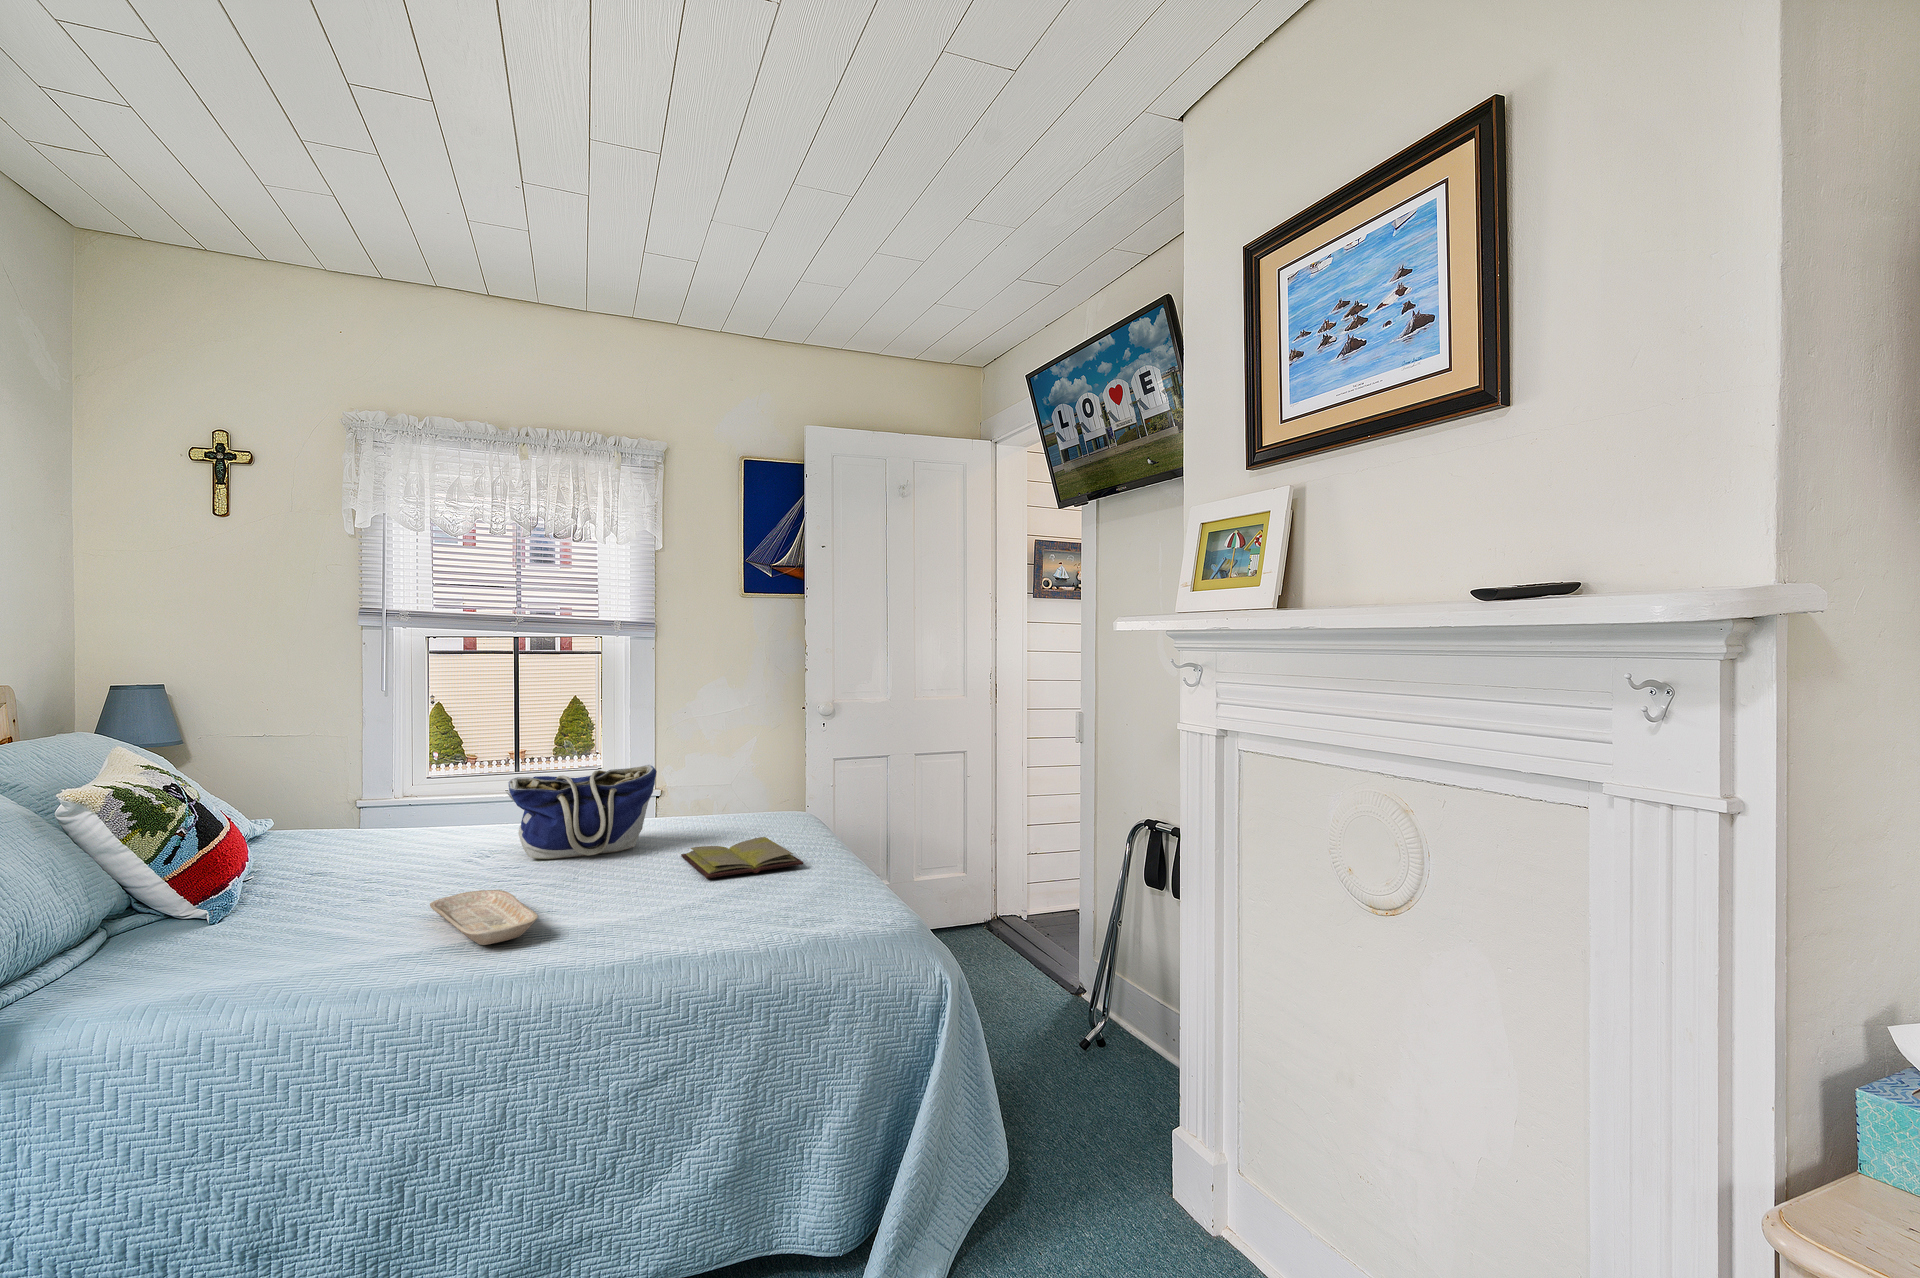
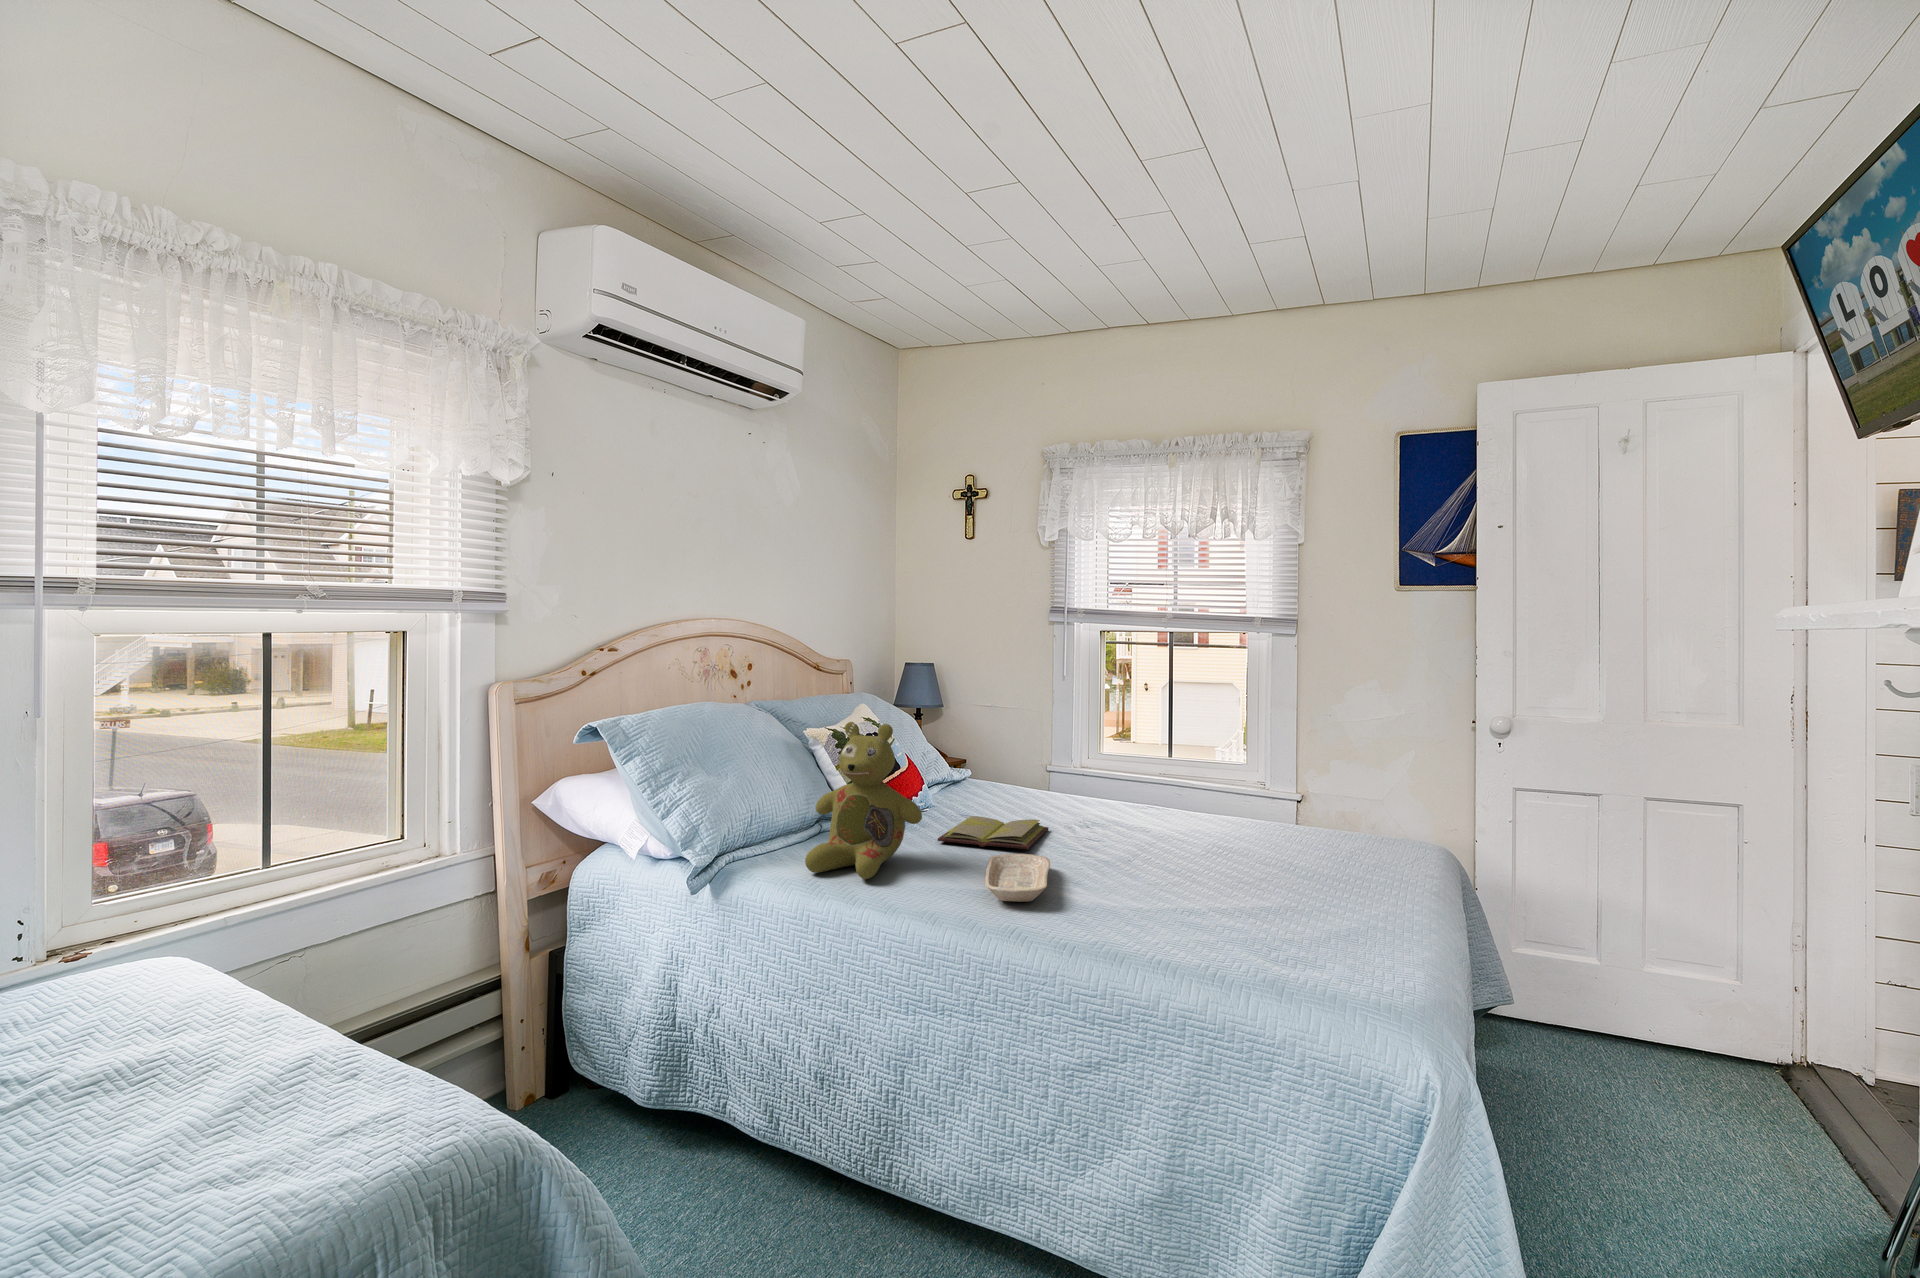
stuffed bear: none [140,765,335,985] -> present [805,722,922,879]
tote bag: present [506,765,657,859] -> none [1087,761,1223,849]
diary: present [681,837,803,878] -> present [938,816,1049,849]

